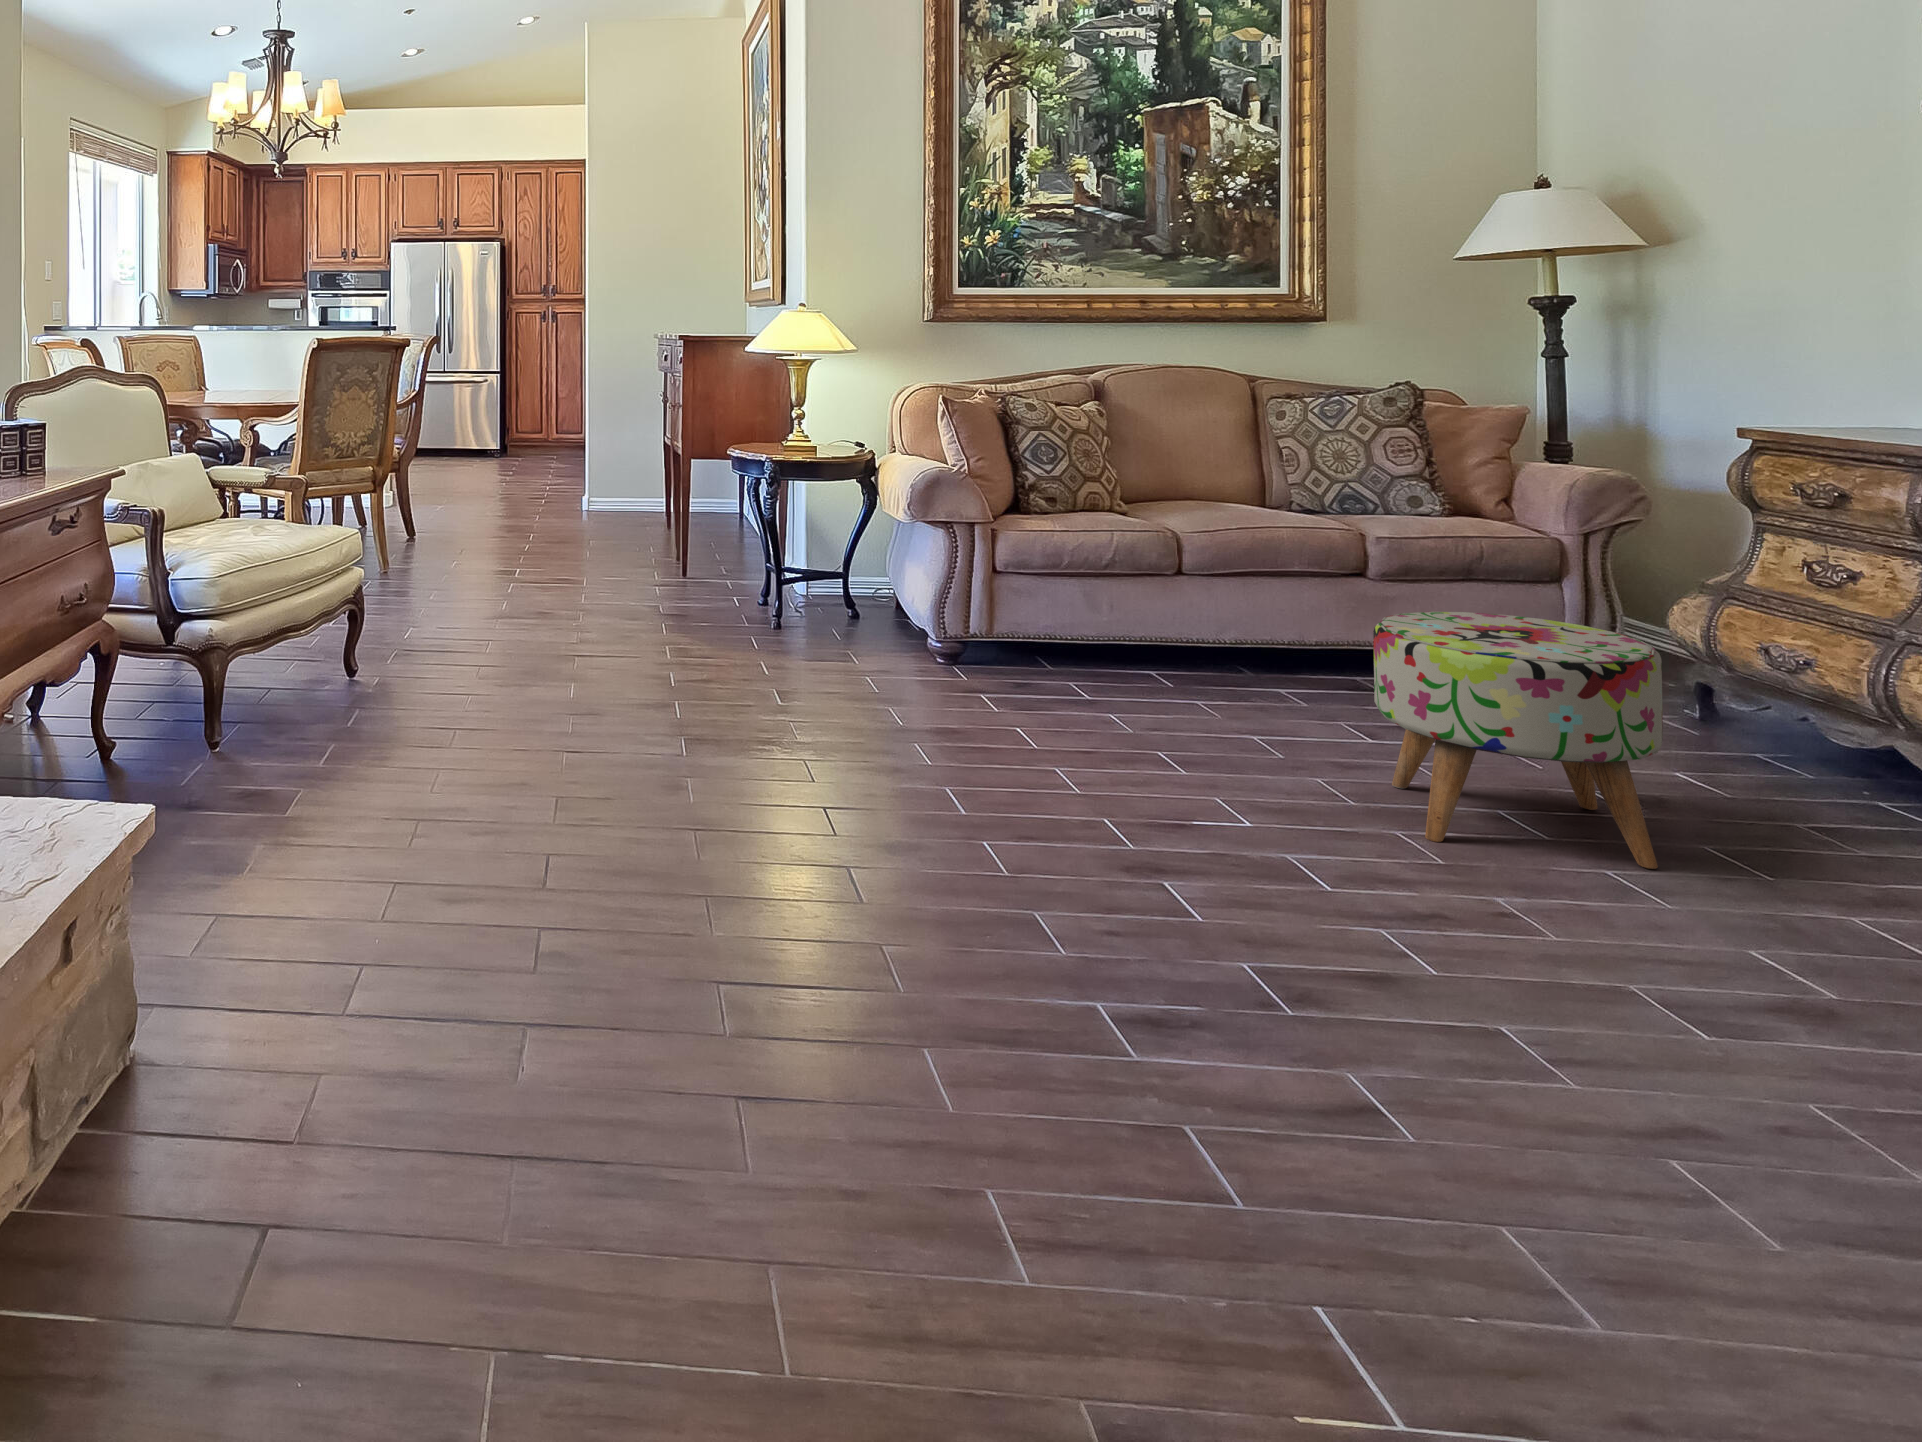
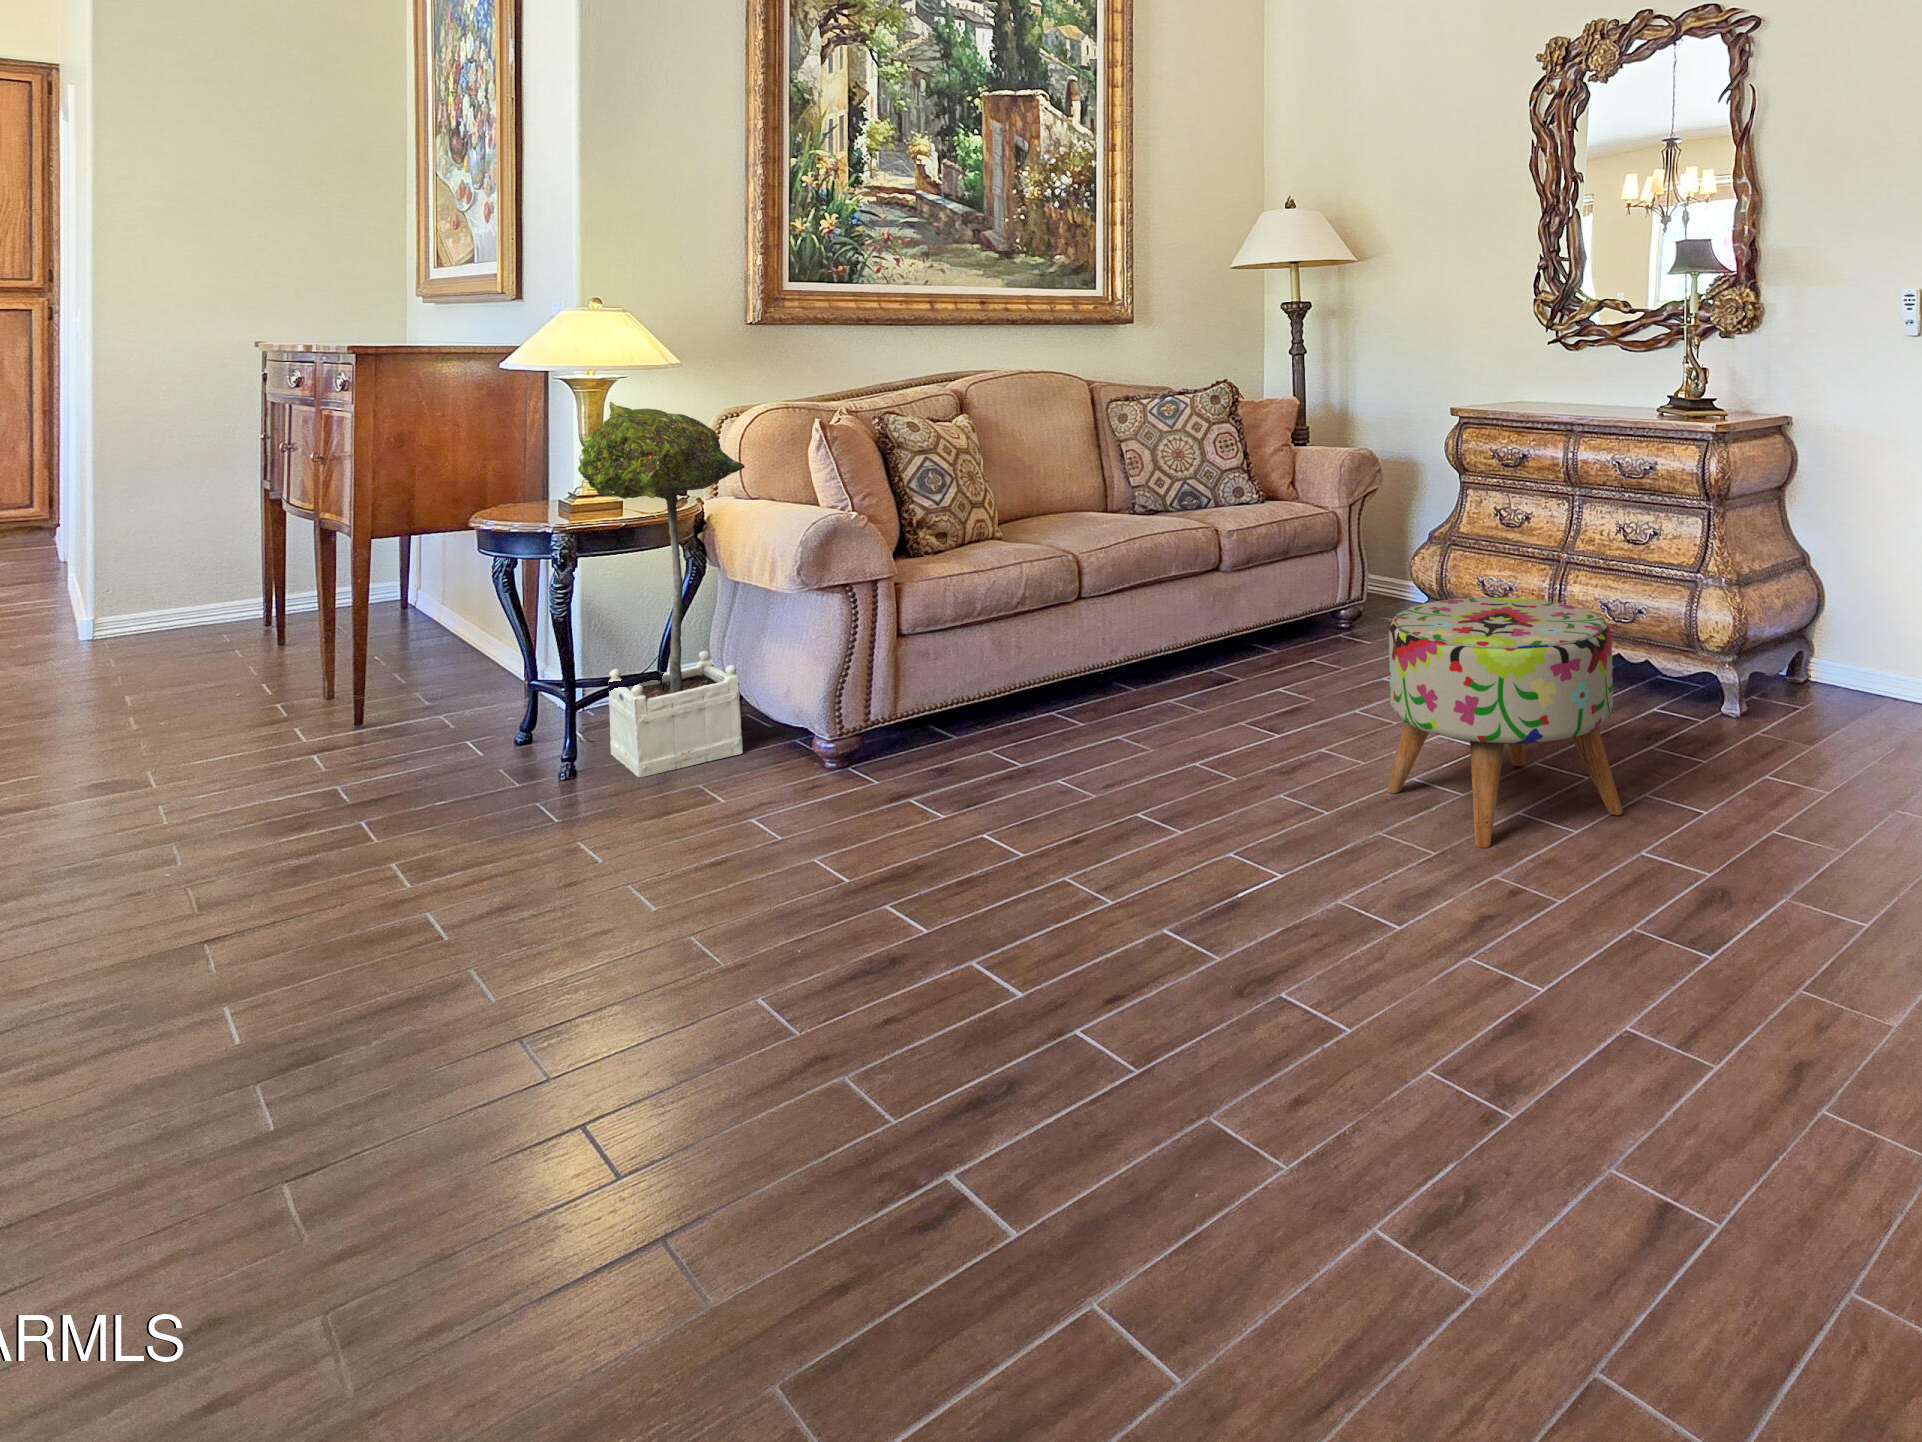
potted tree: none [781,376,892,639] -> present [578,402,745,778]

